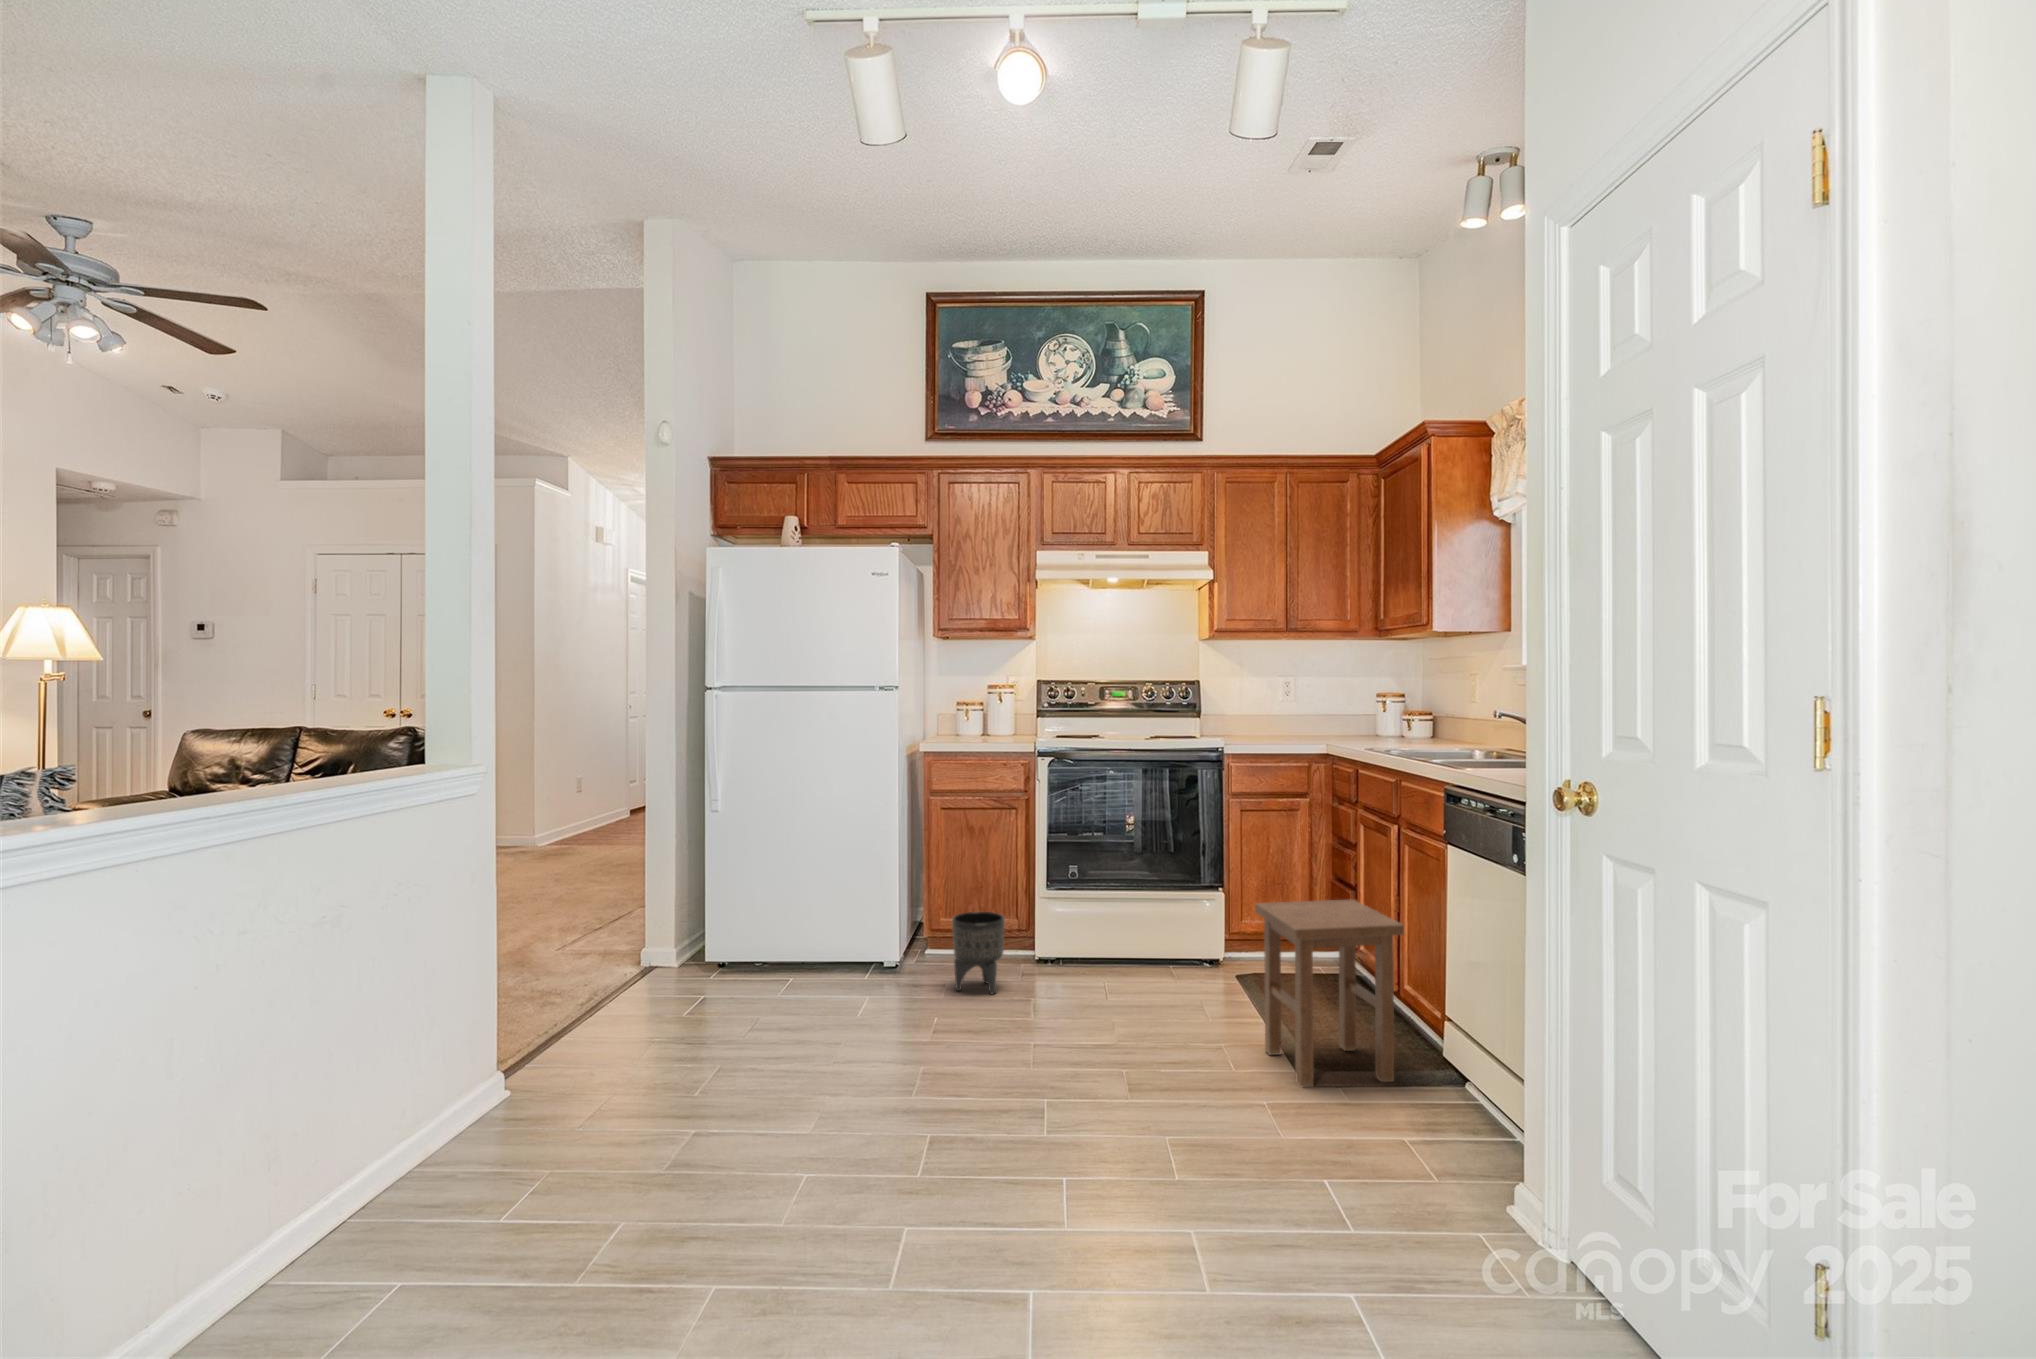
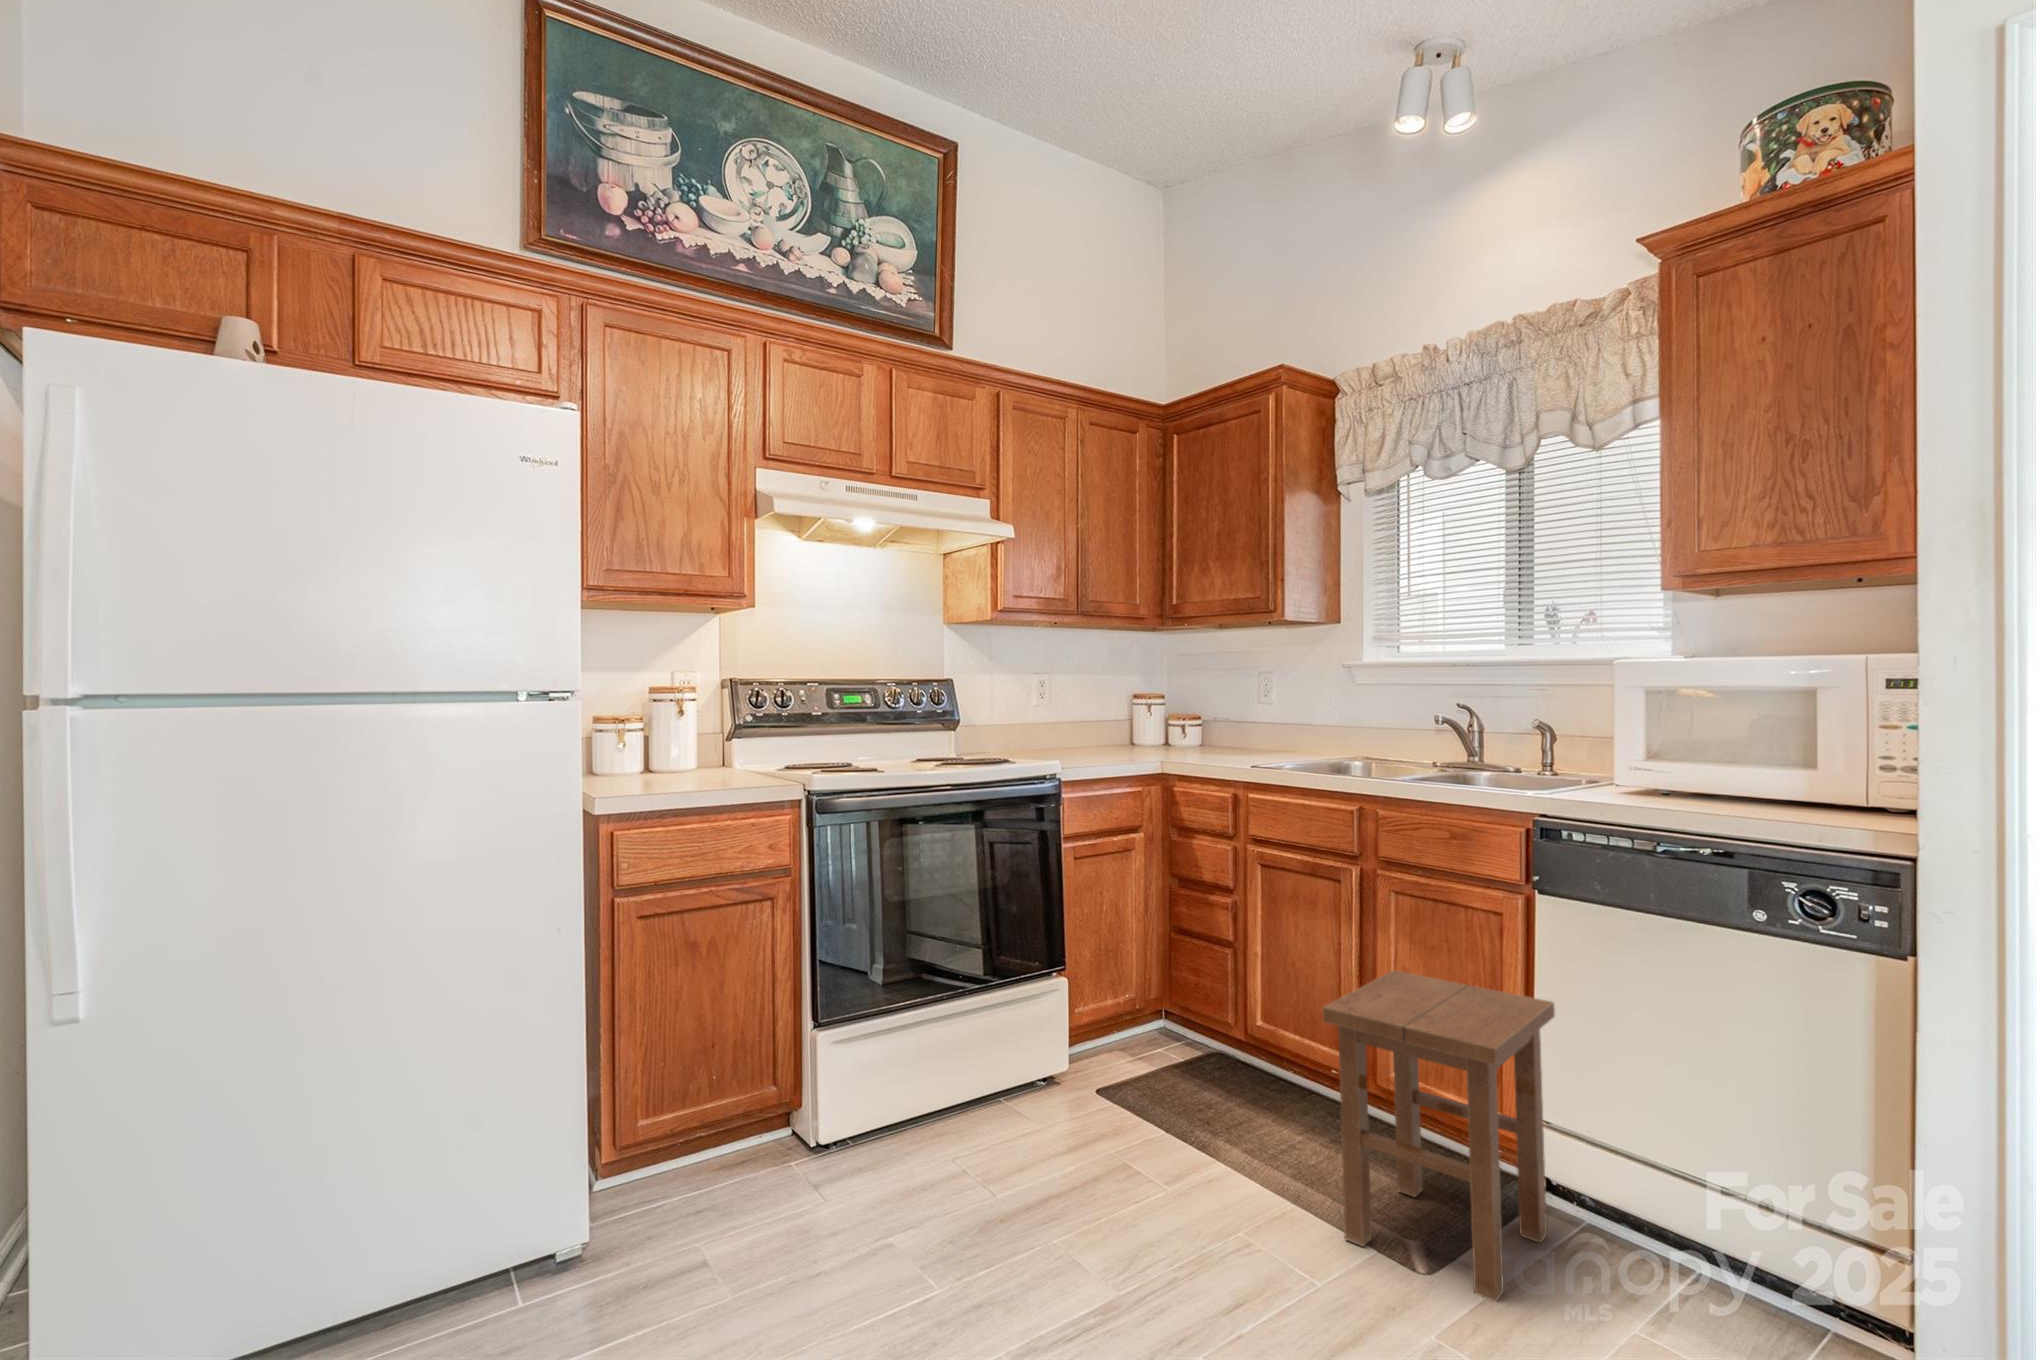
planter: present [952,912,1005,995] -> none [711,1106,816,1291]

